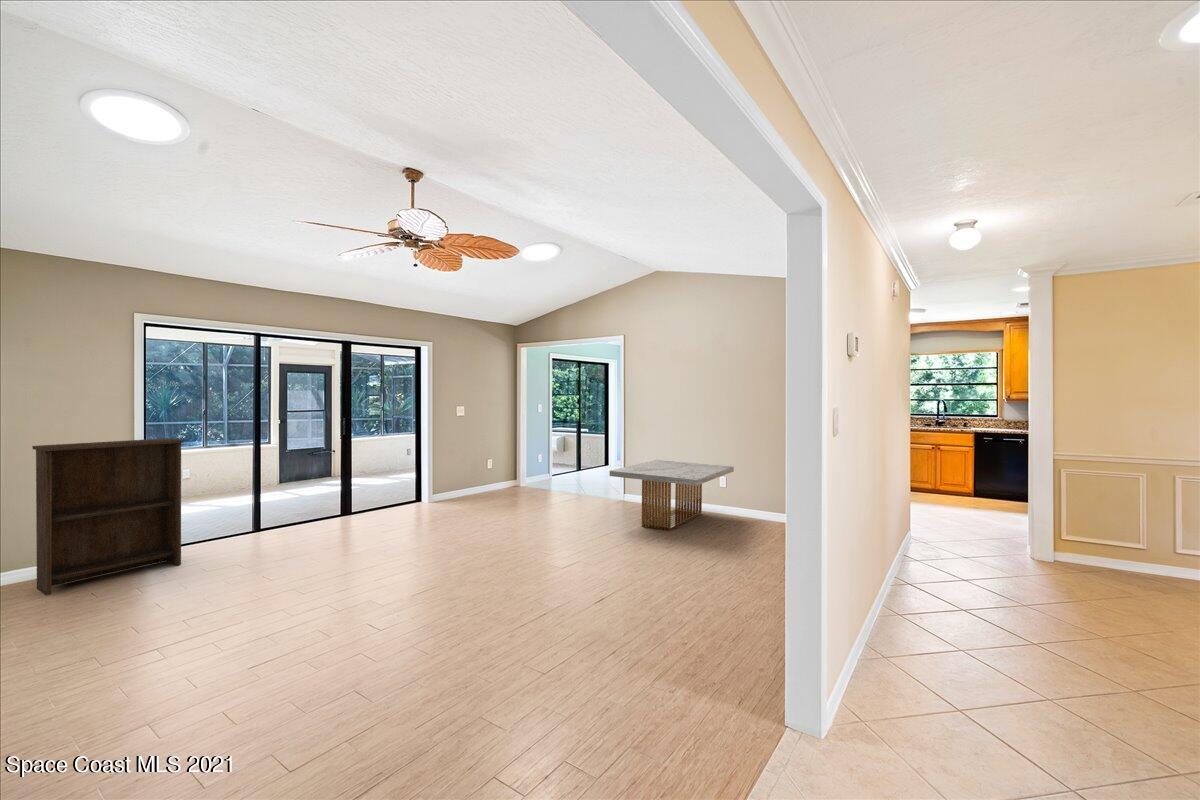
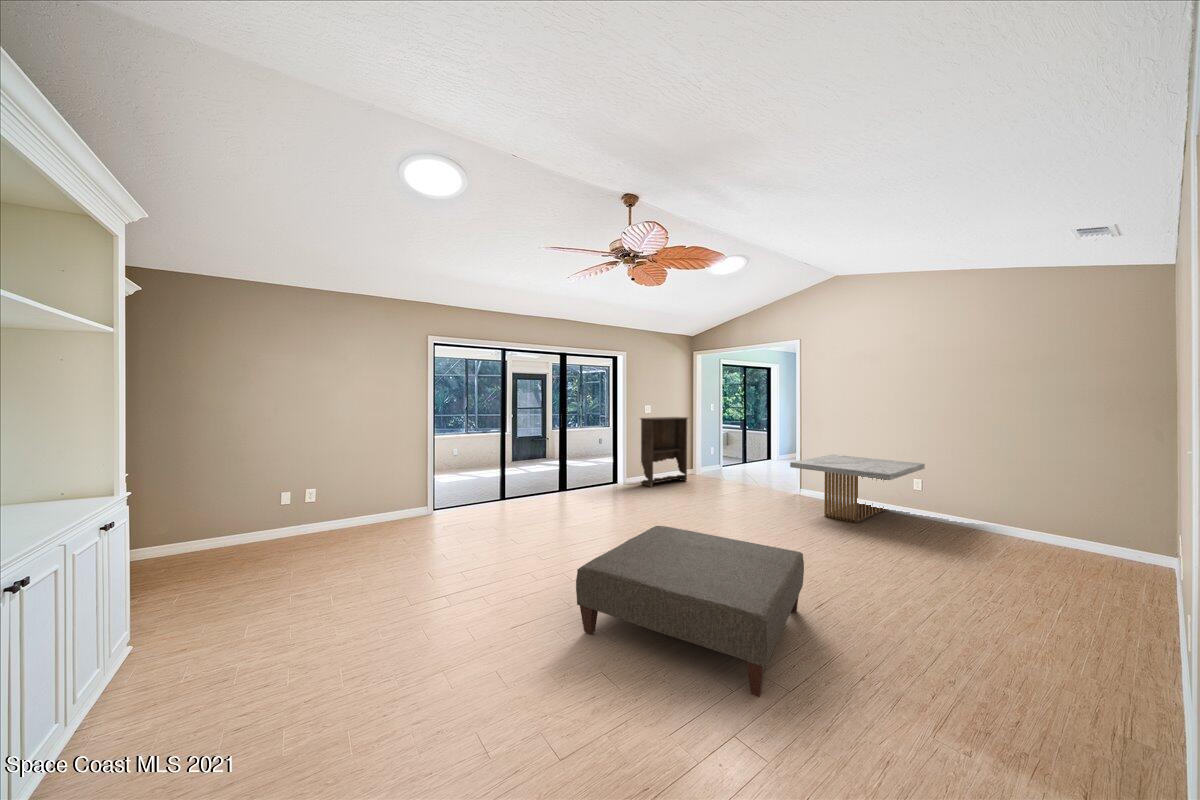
bookshelf: present [32,438,184,595] -> present [641,417,688,487]
ottoman: none [325,554,592,724] -> present [576,526,804,697]

